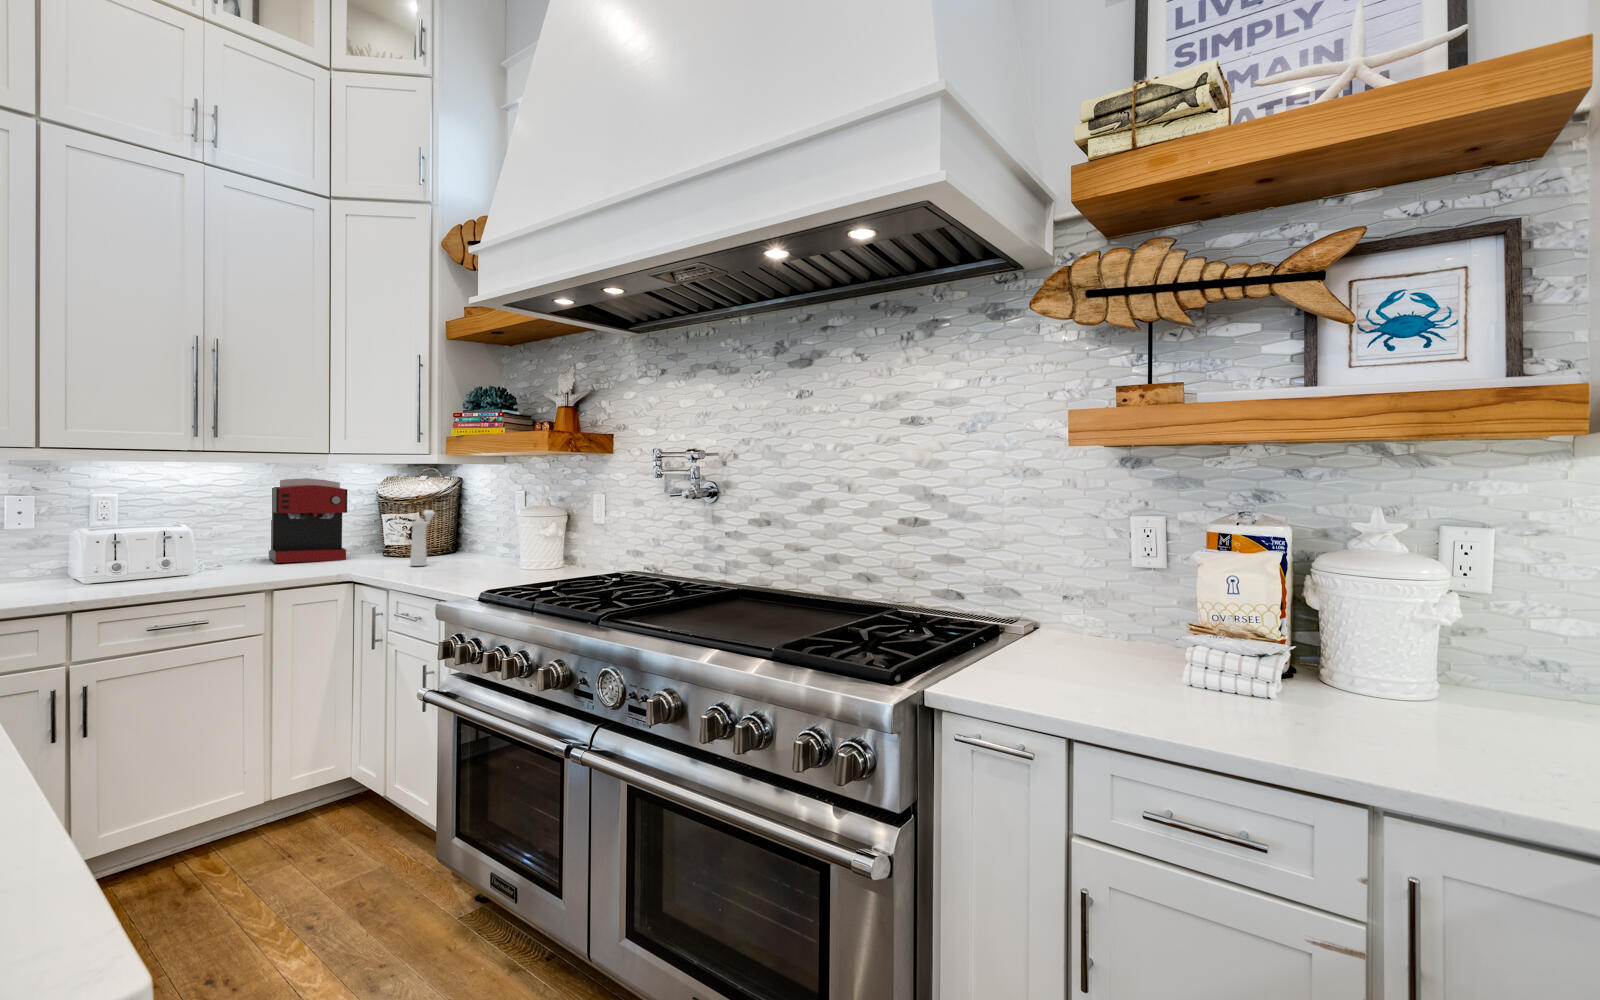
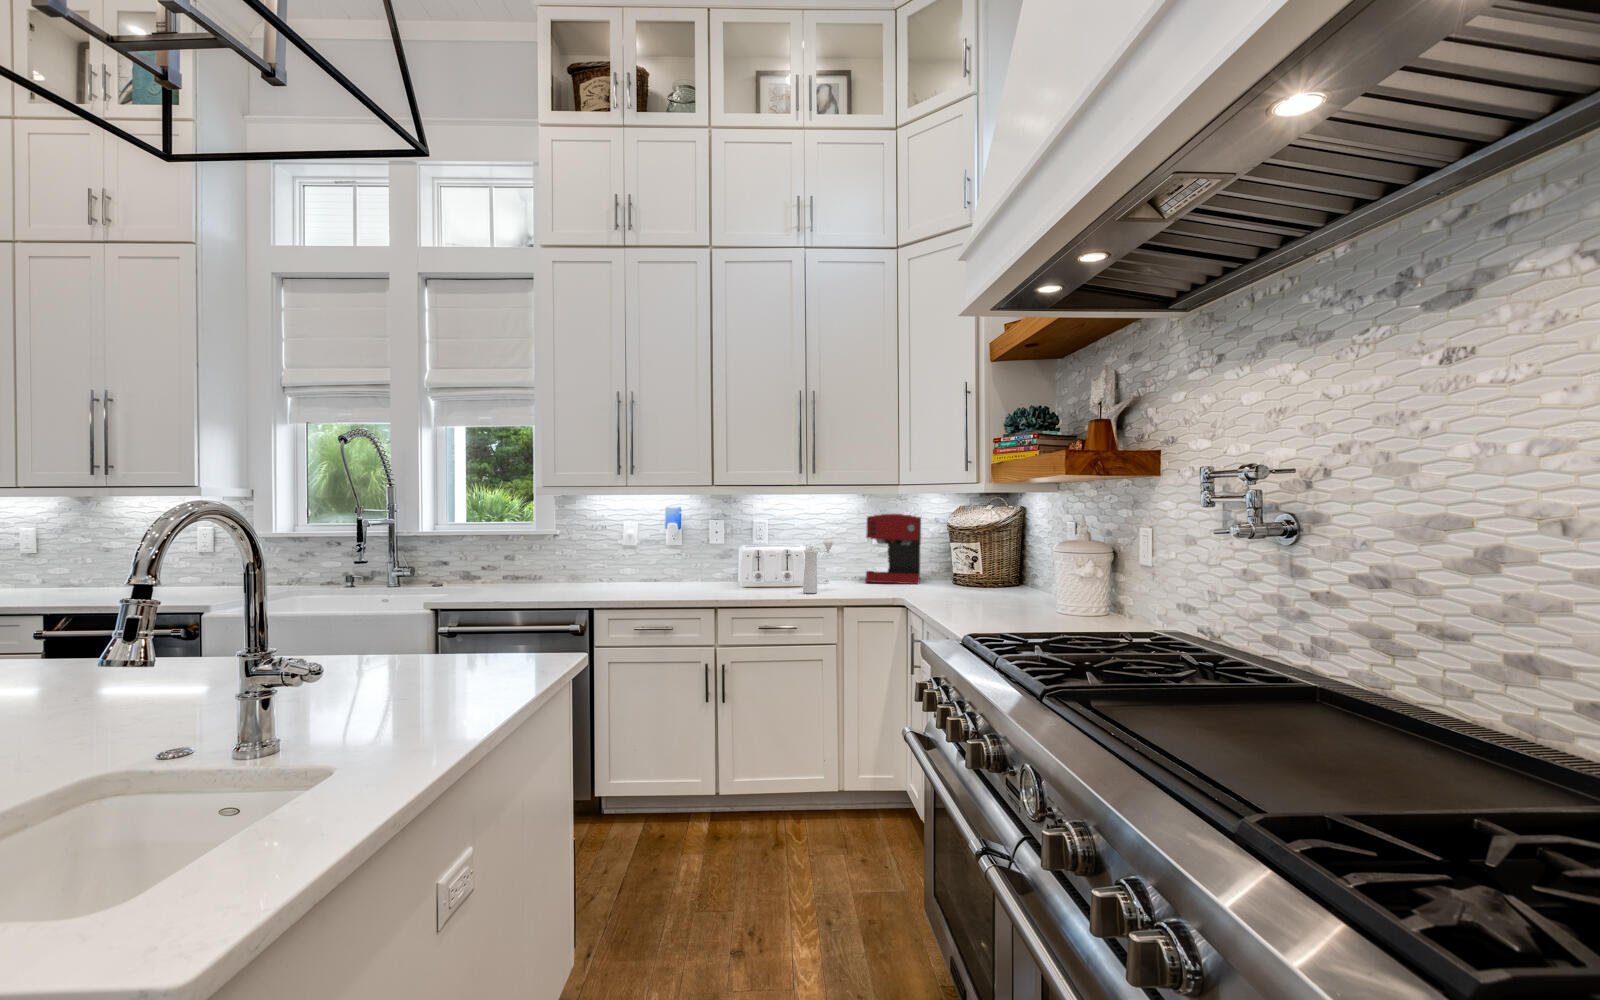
pepper mill: present [410,510,434,566] -> present [803,539,834,593]

